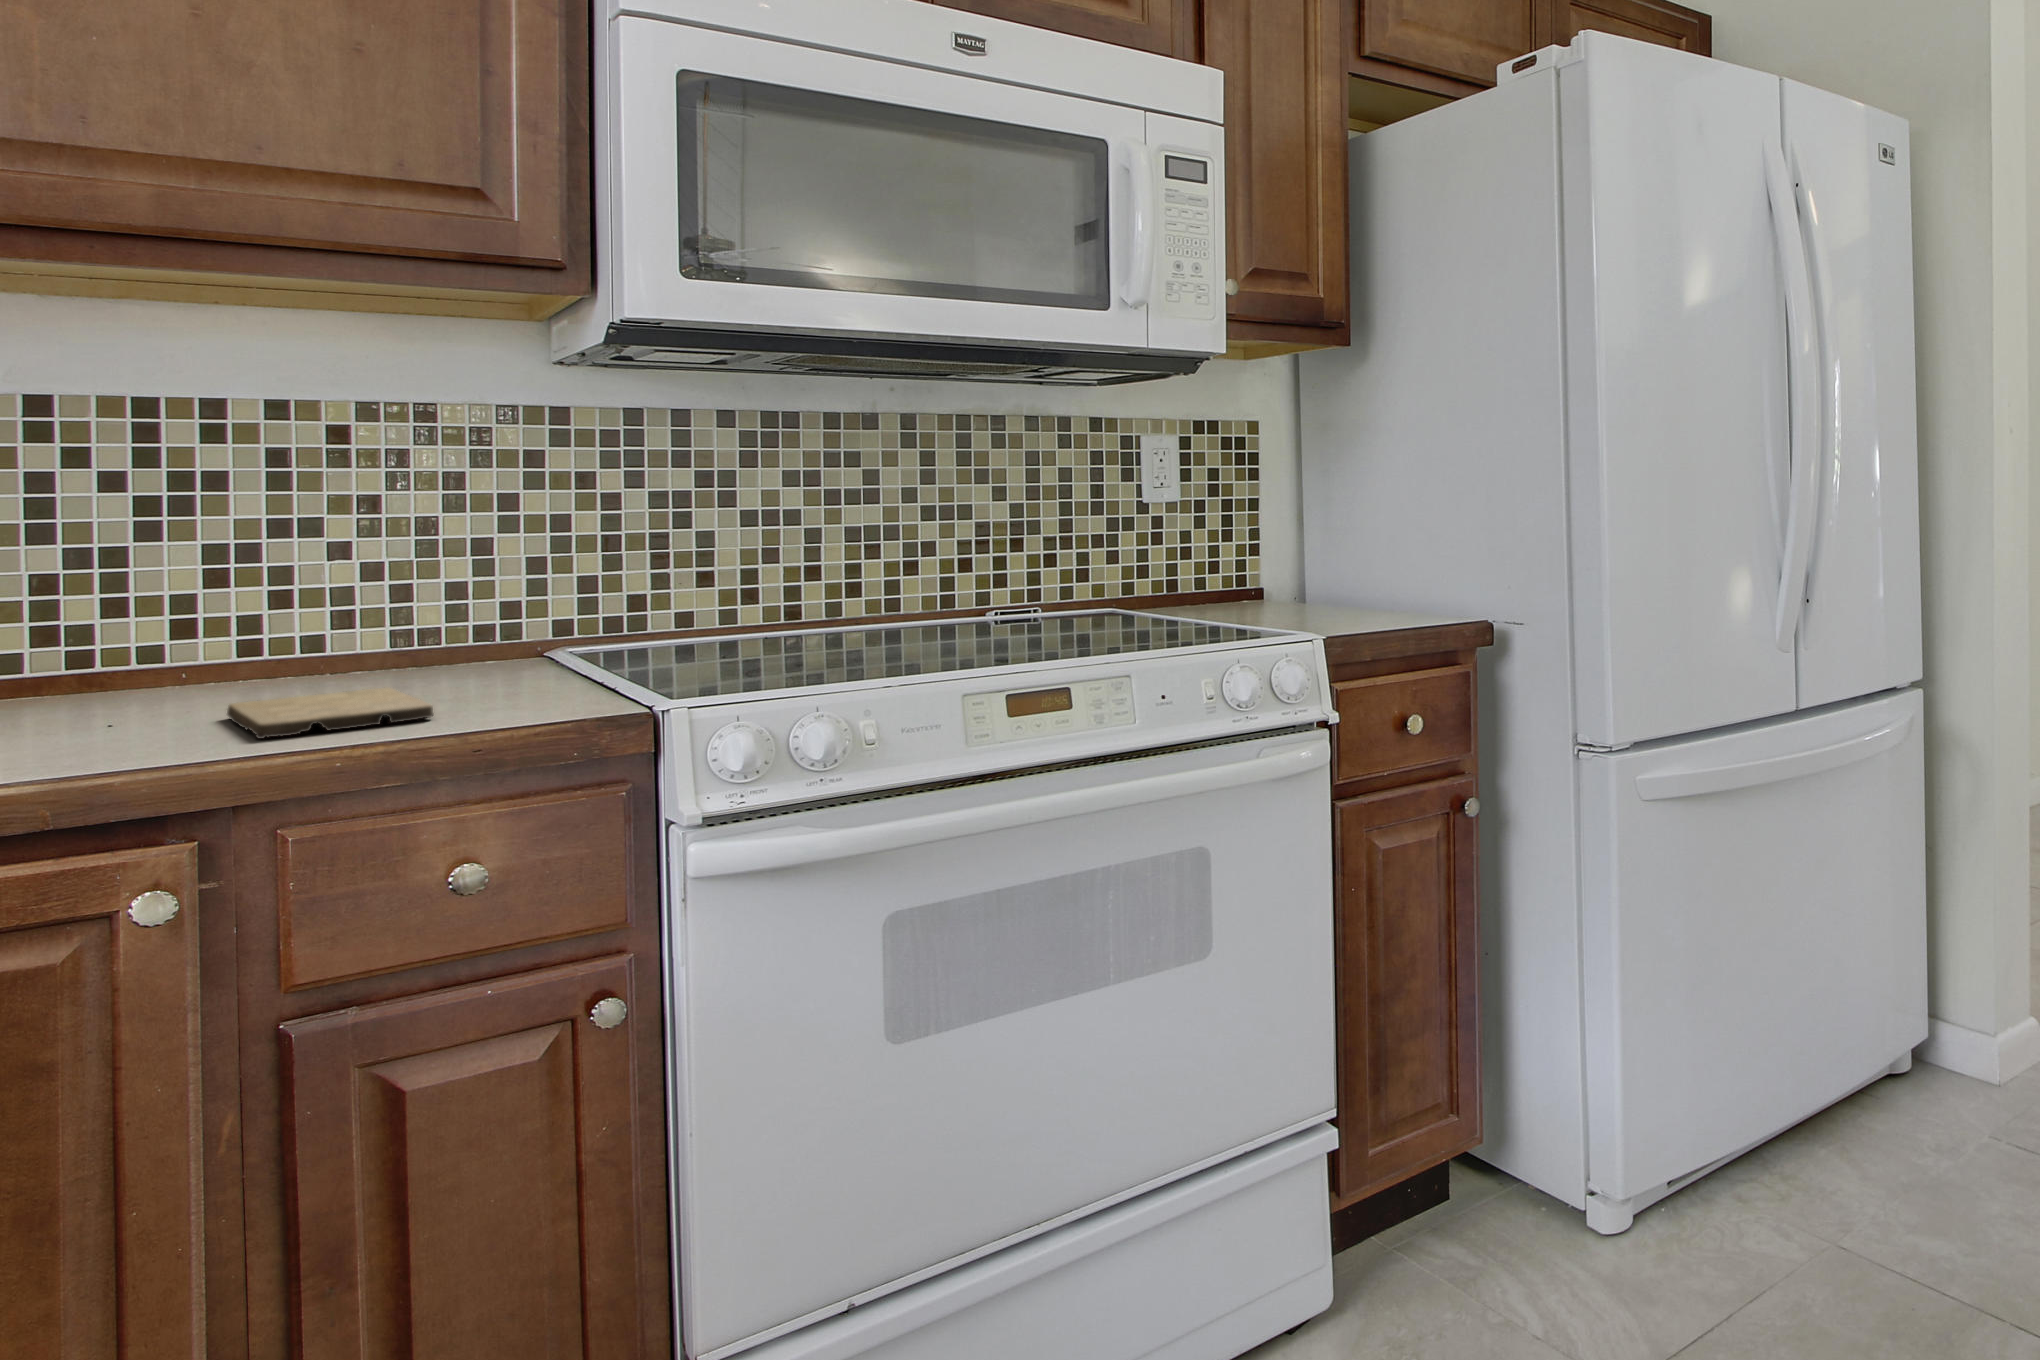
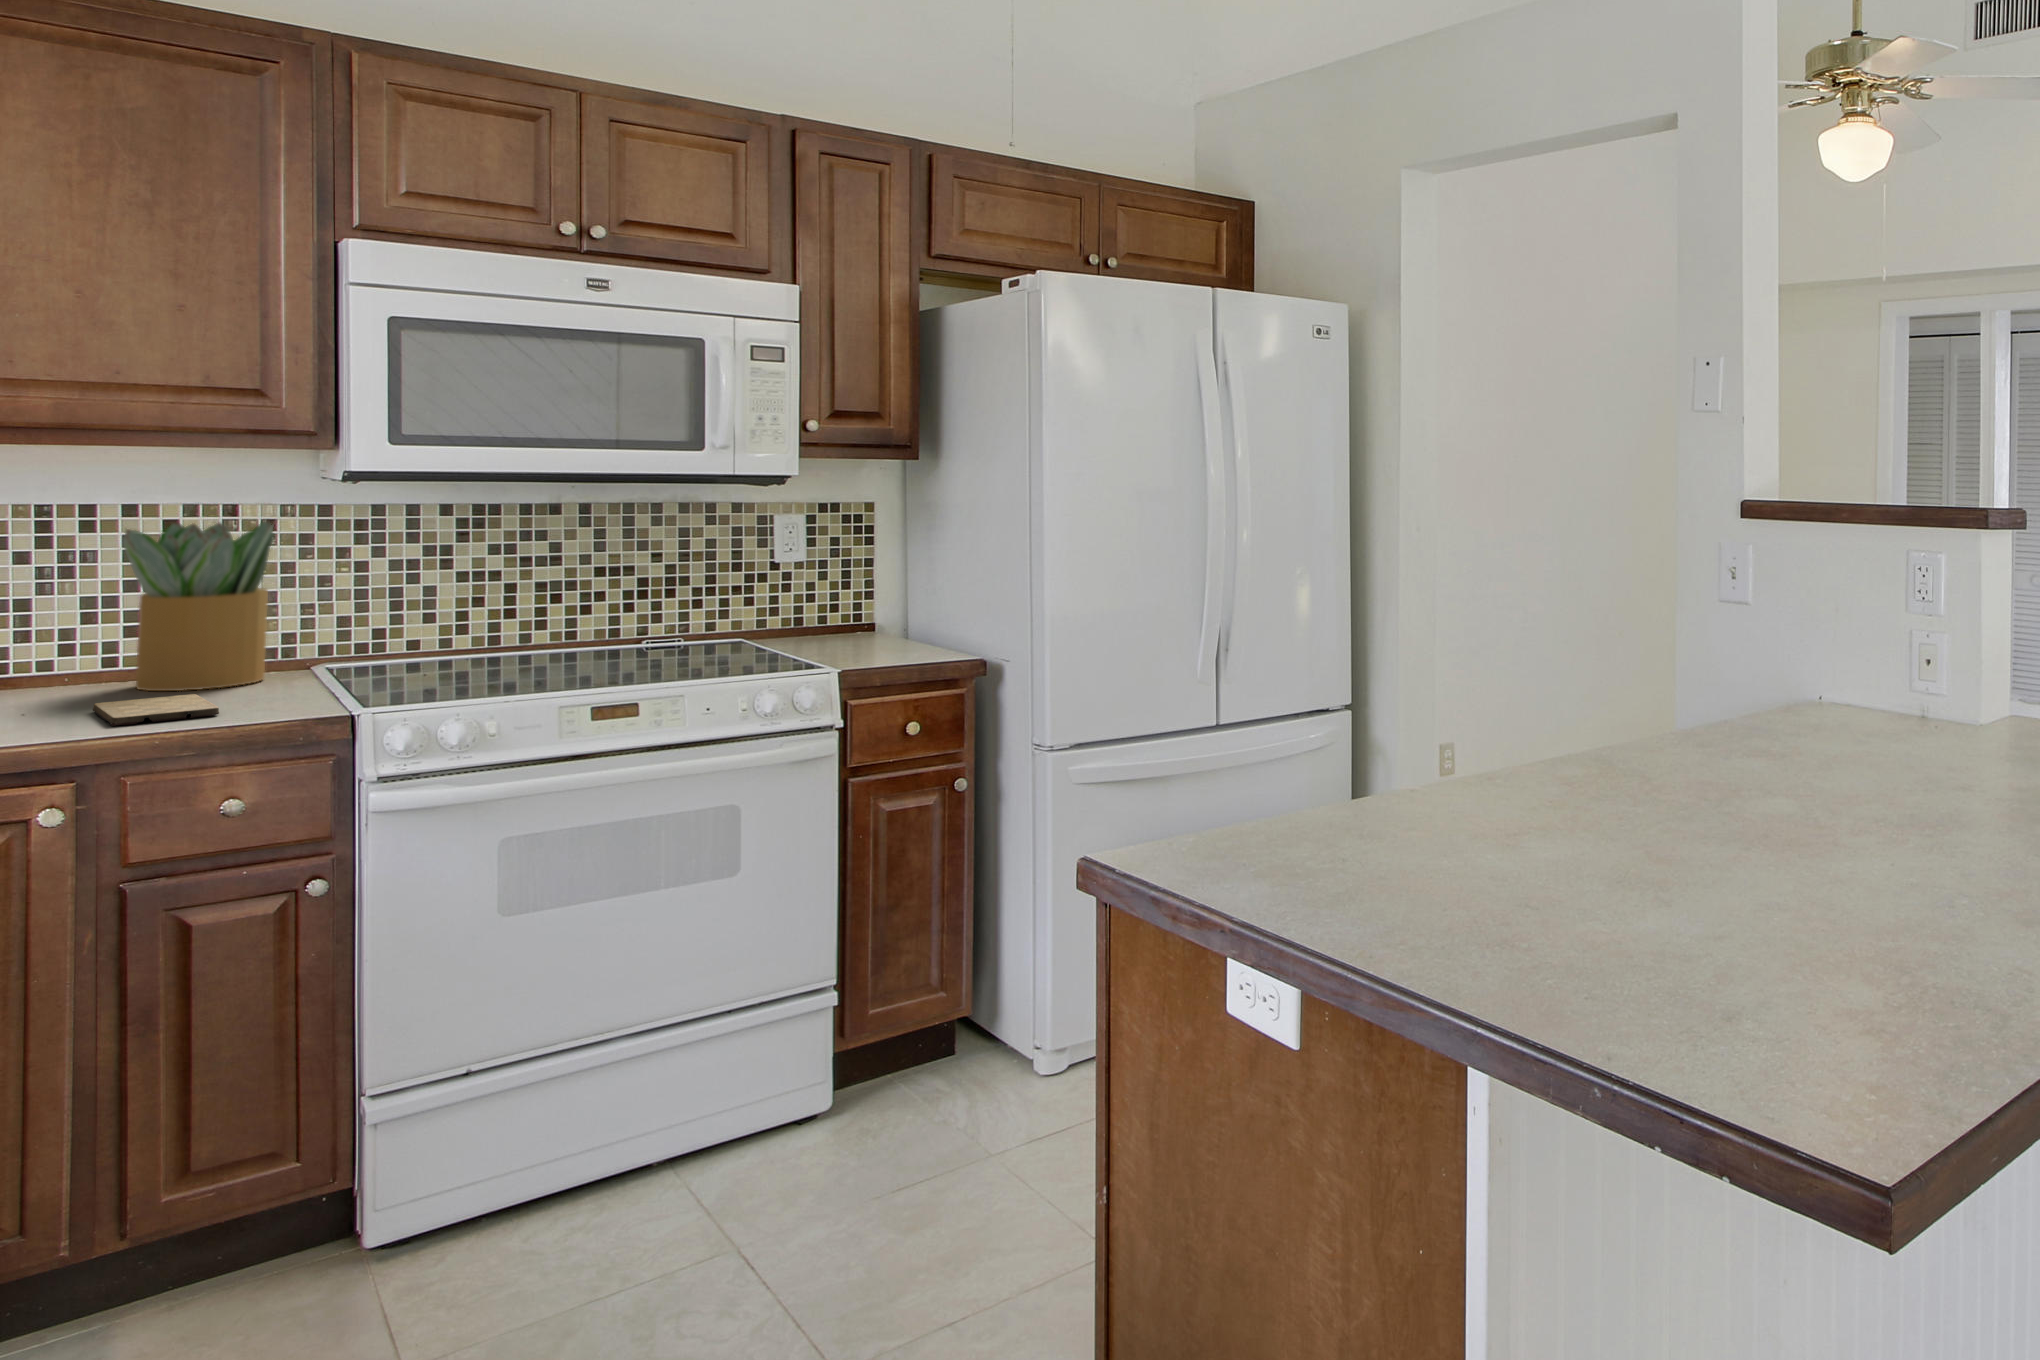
potted plant: none [263,419,490,687] -> present [123,520,274,691]

